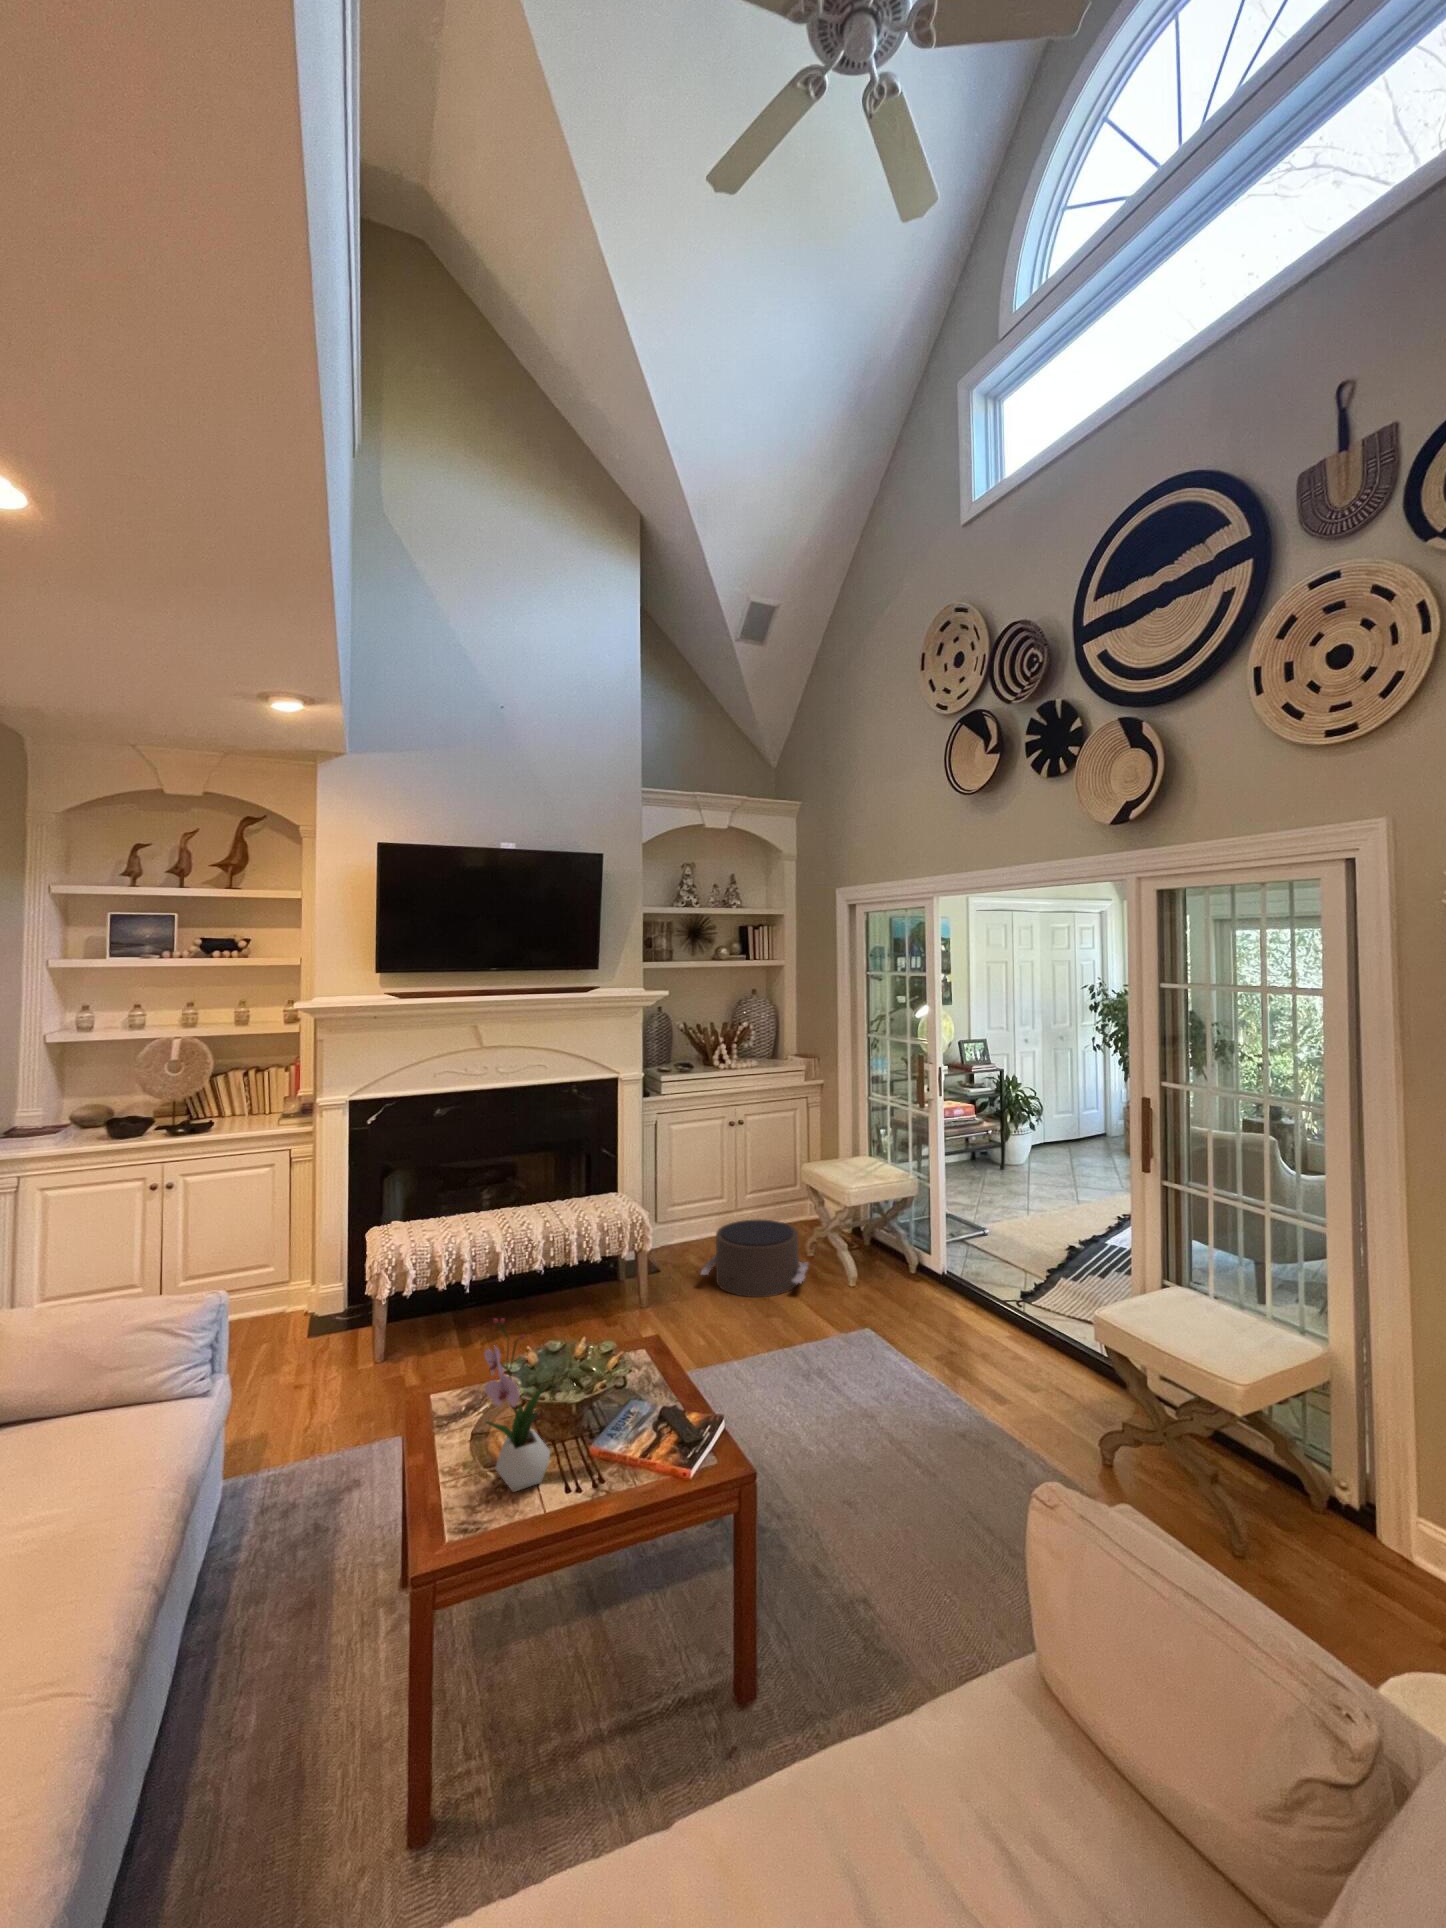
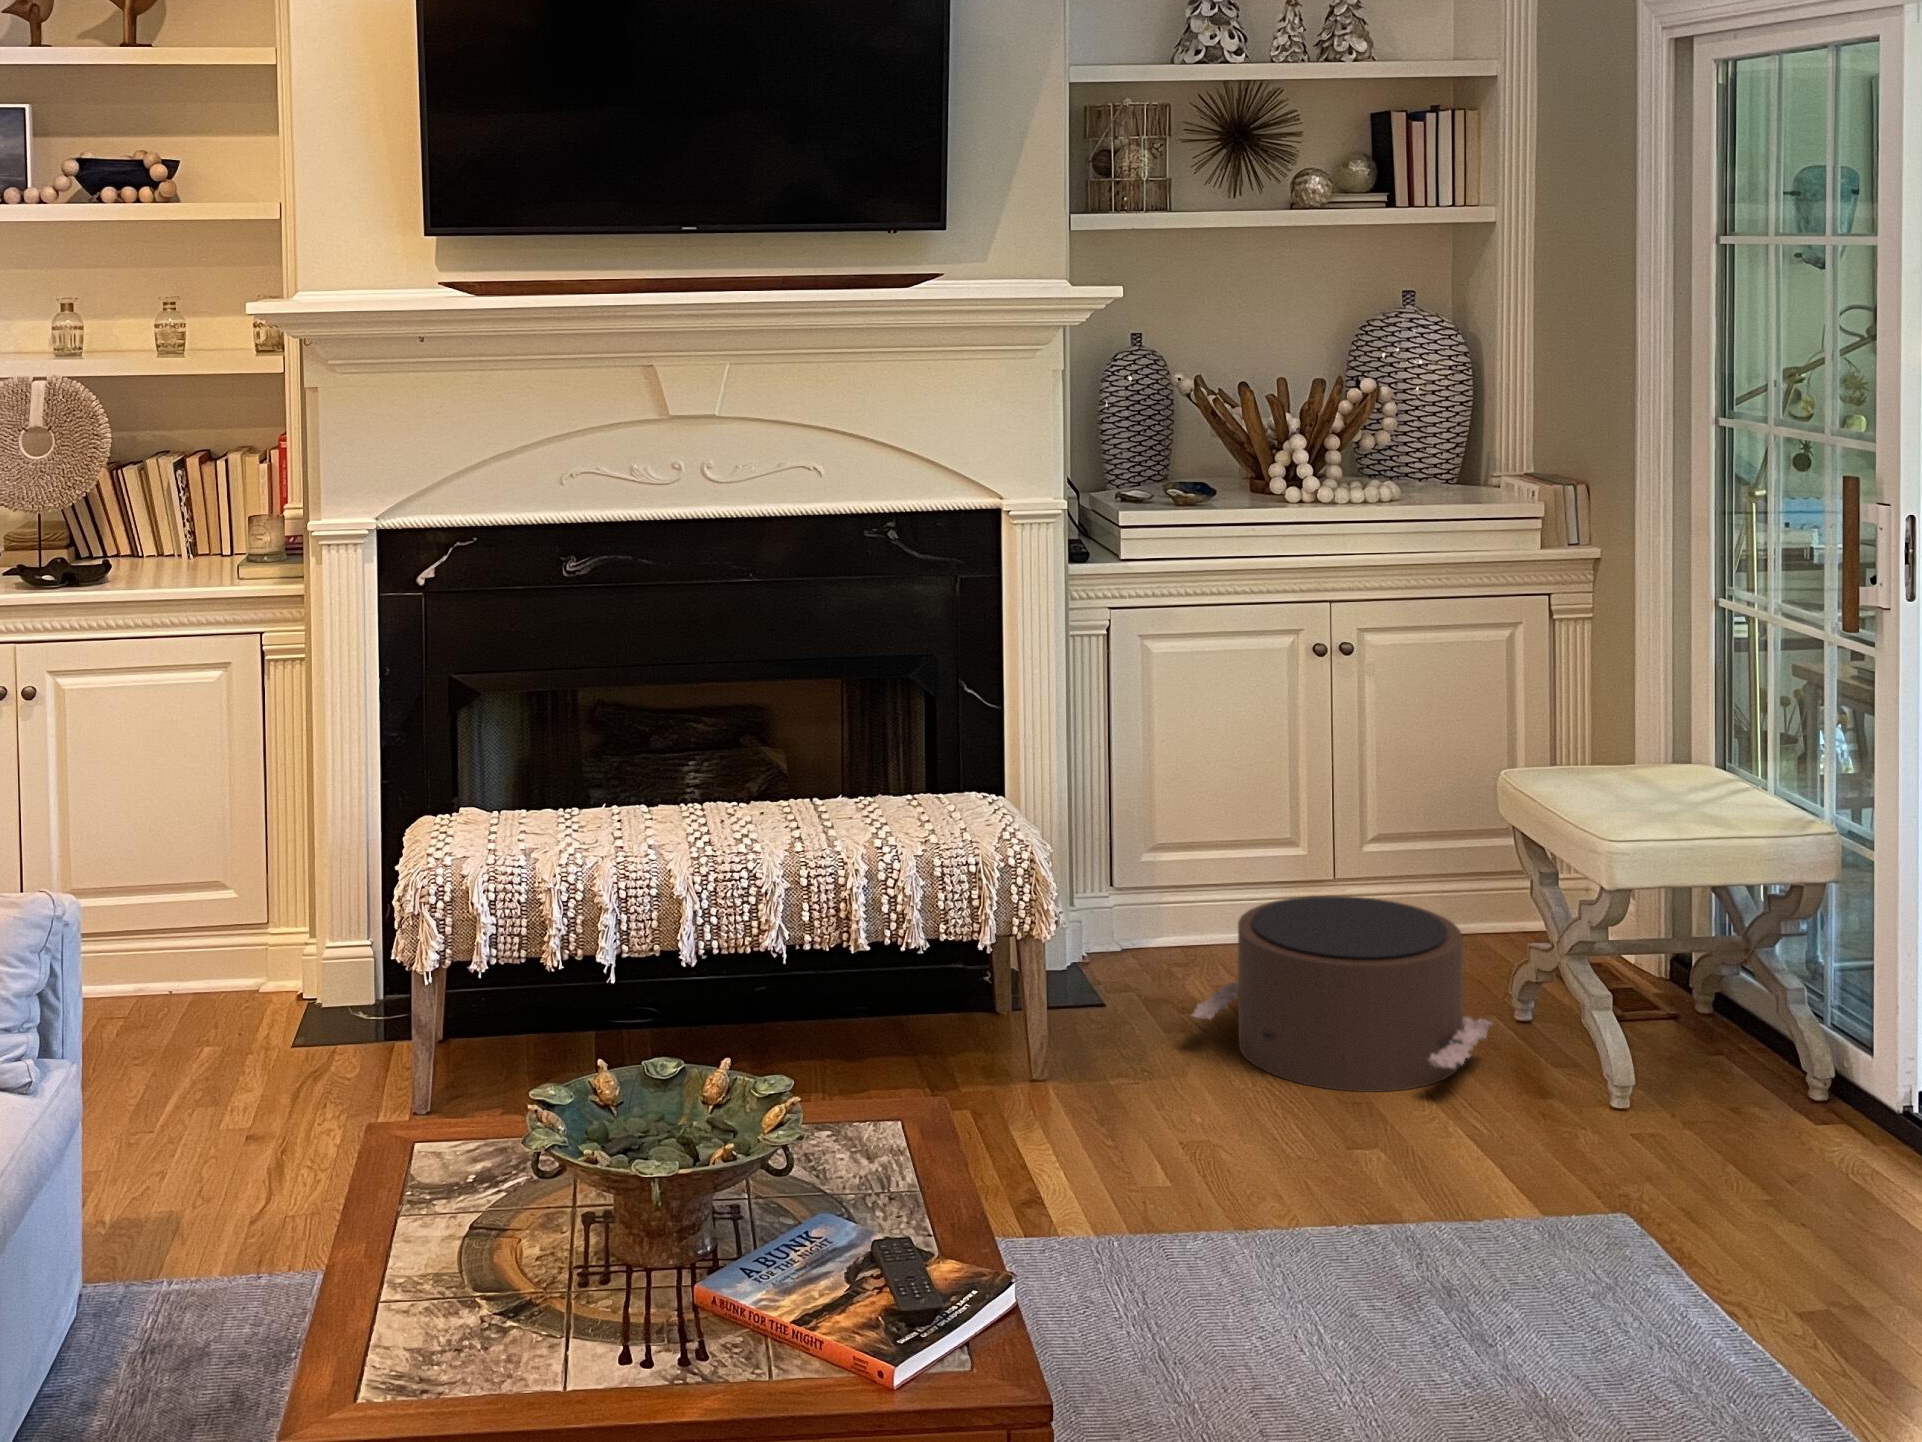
flower arrangement: present [484,1318,550,1492] -> none [459,977,604,1342]

